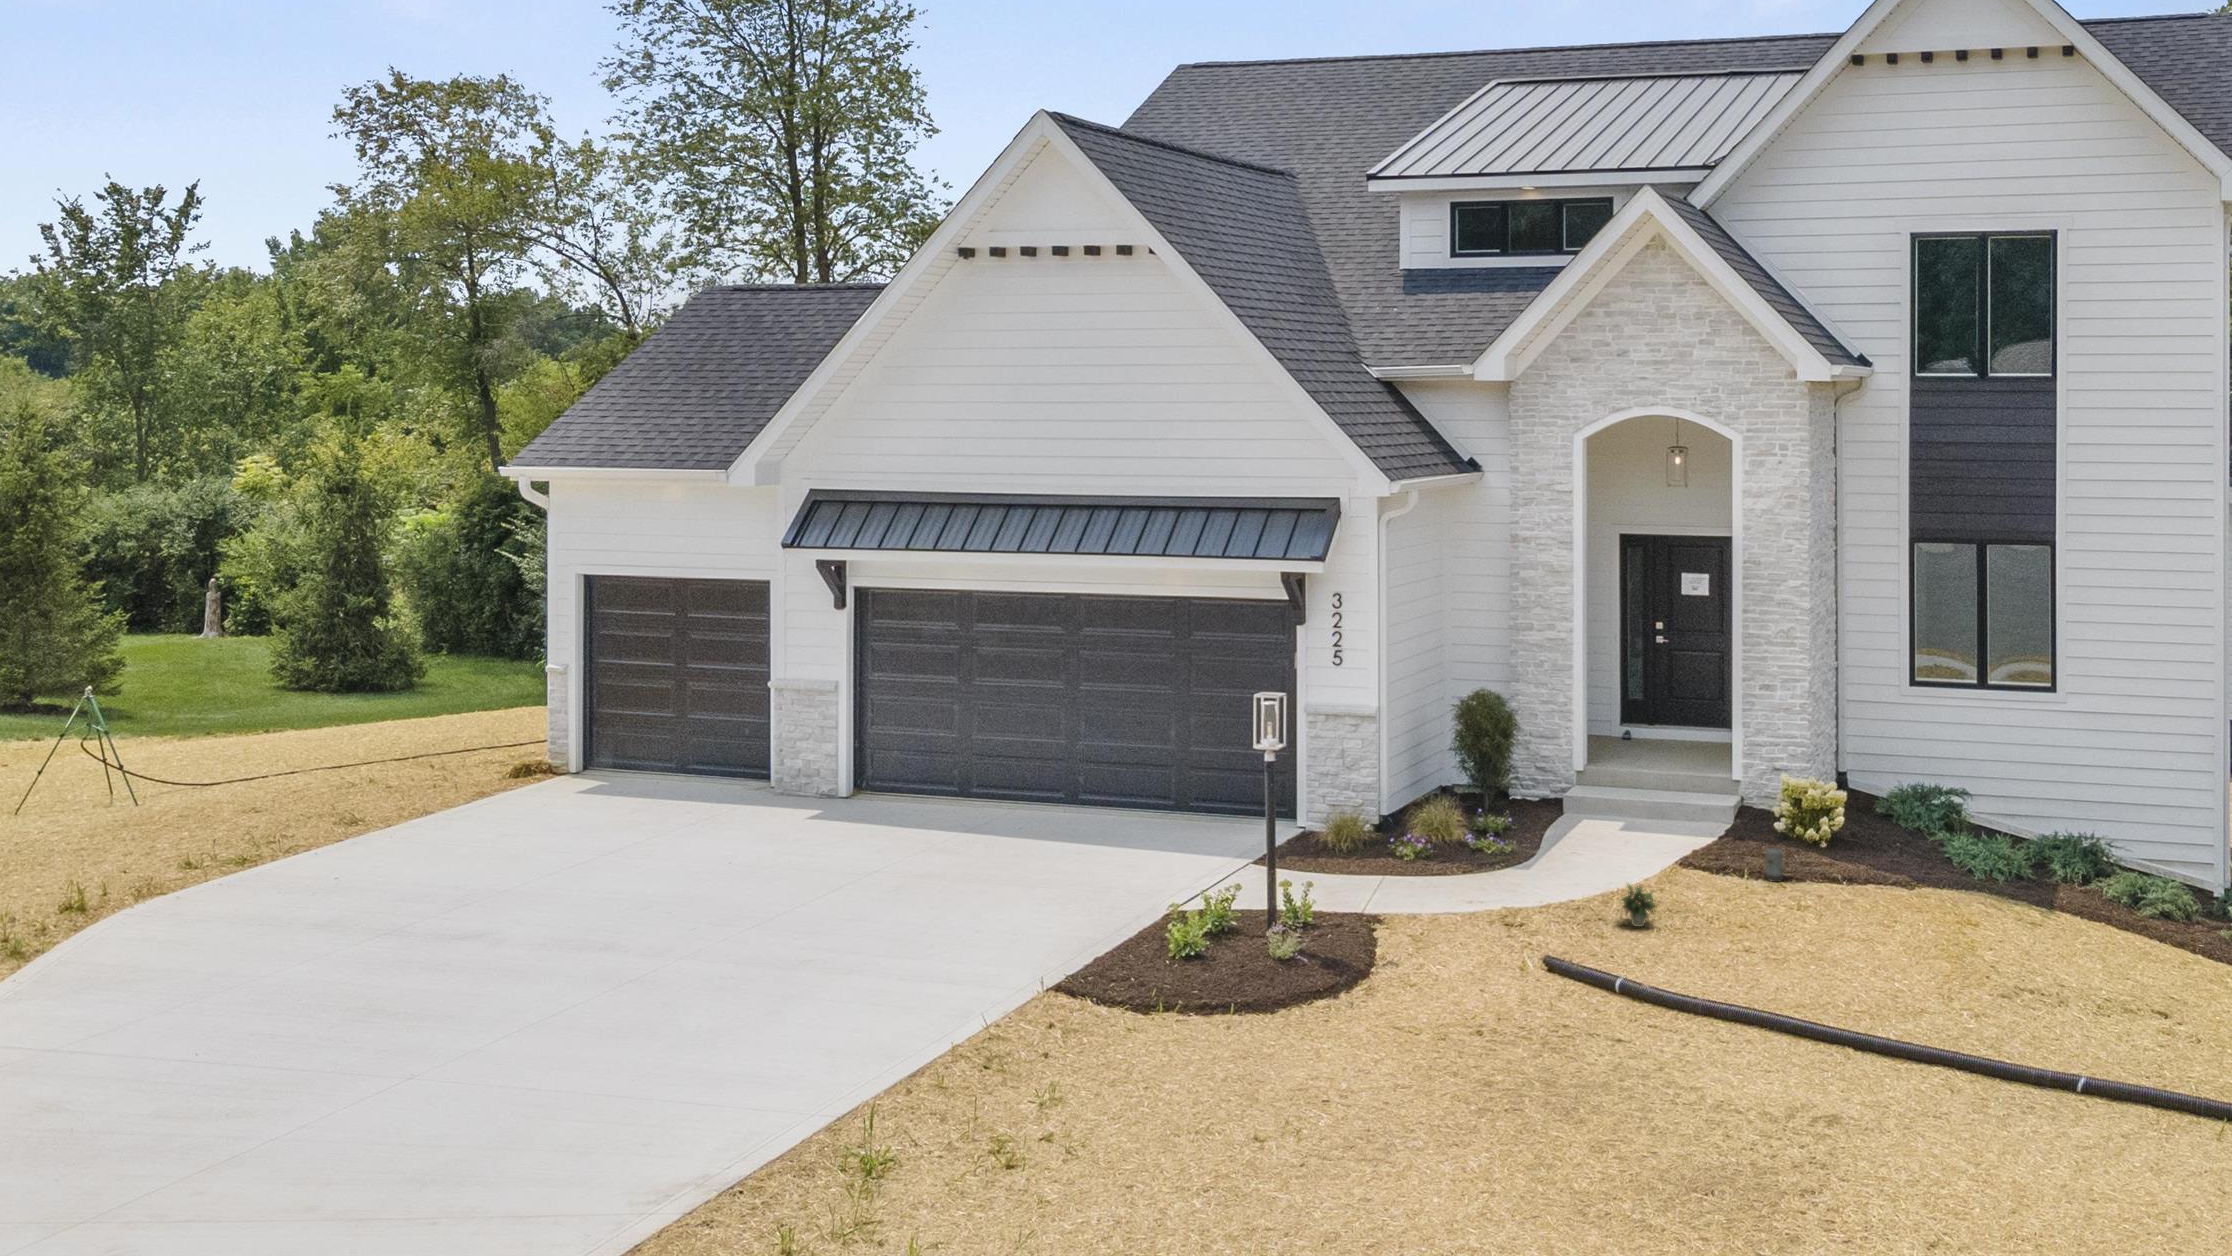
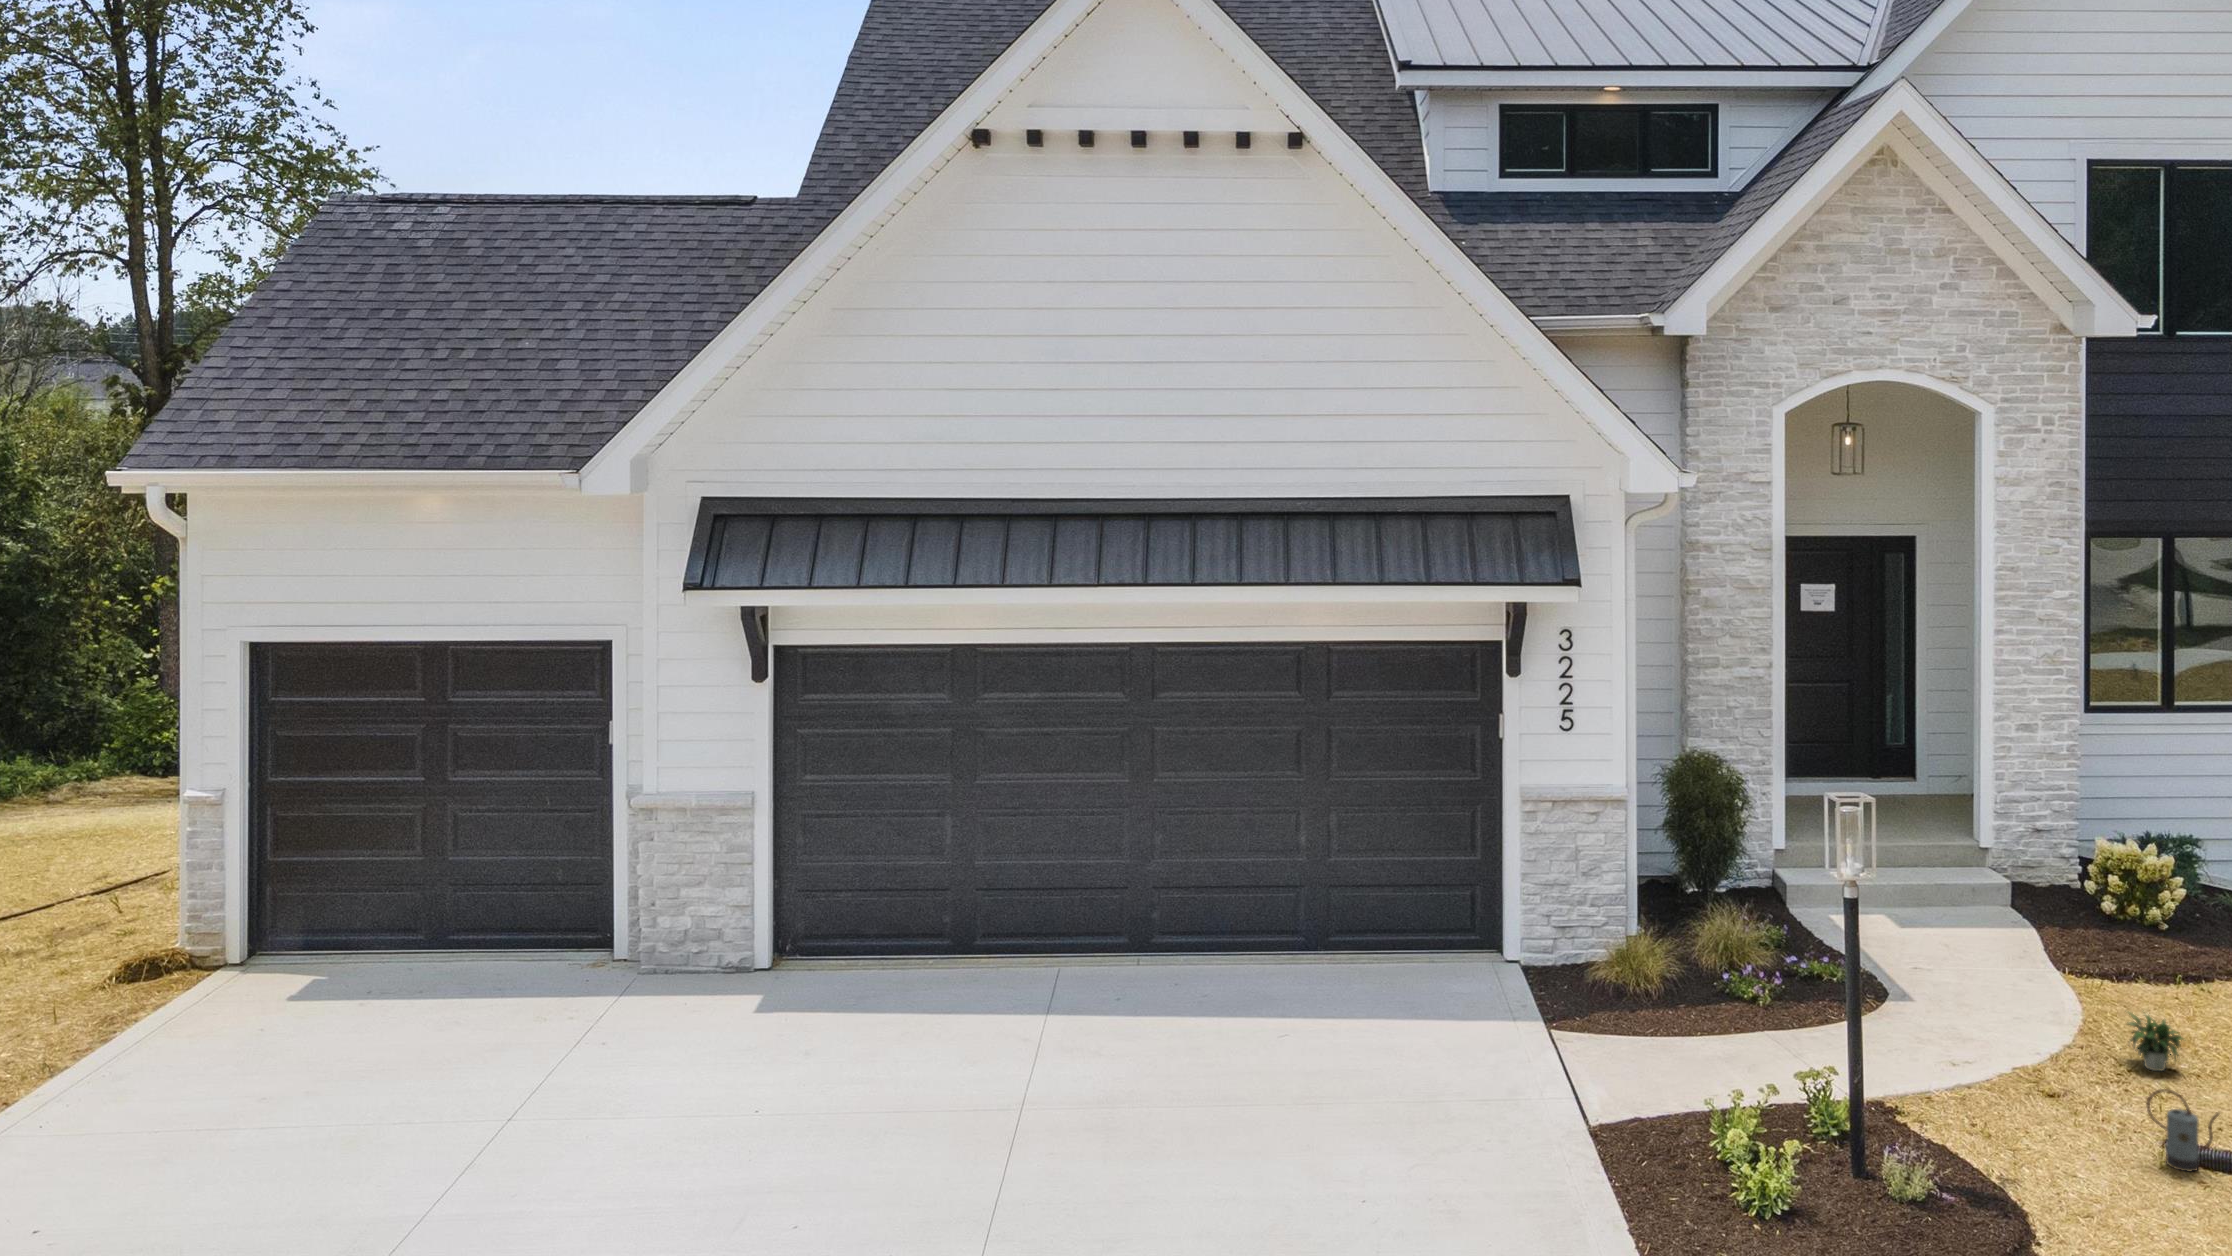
watering can: present [1765,837,1785,882] -> present [2147,1089,2219,1171]

